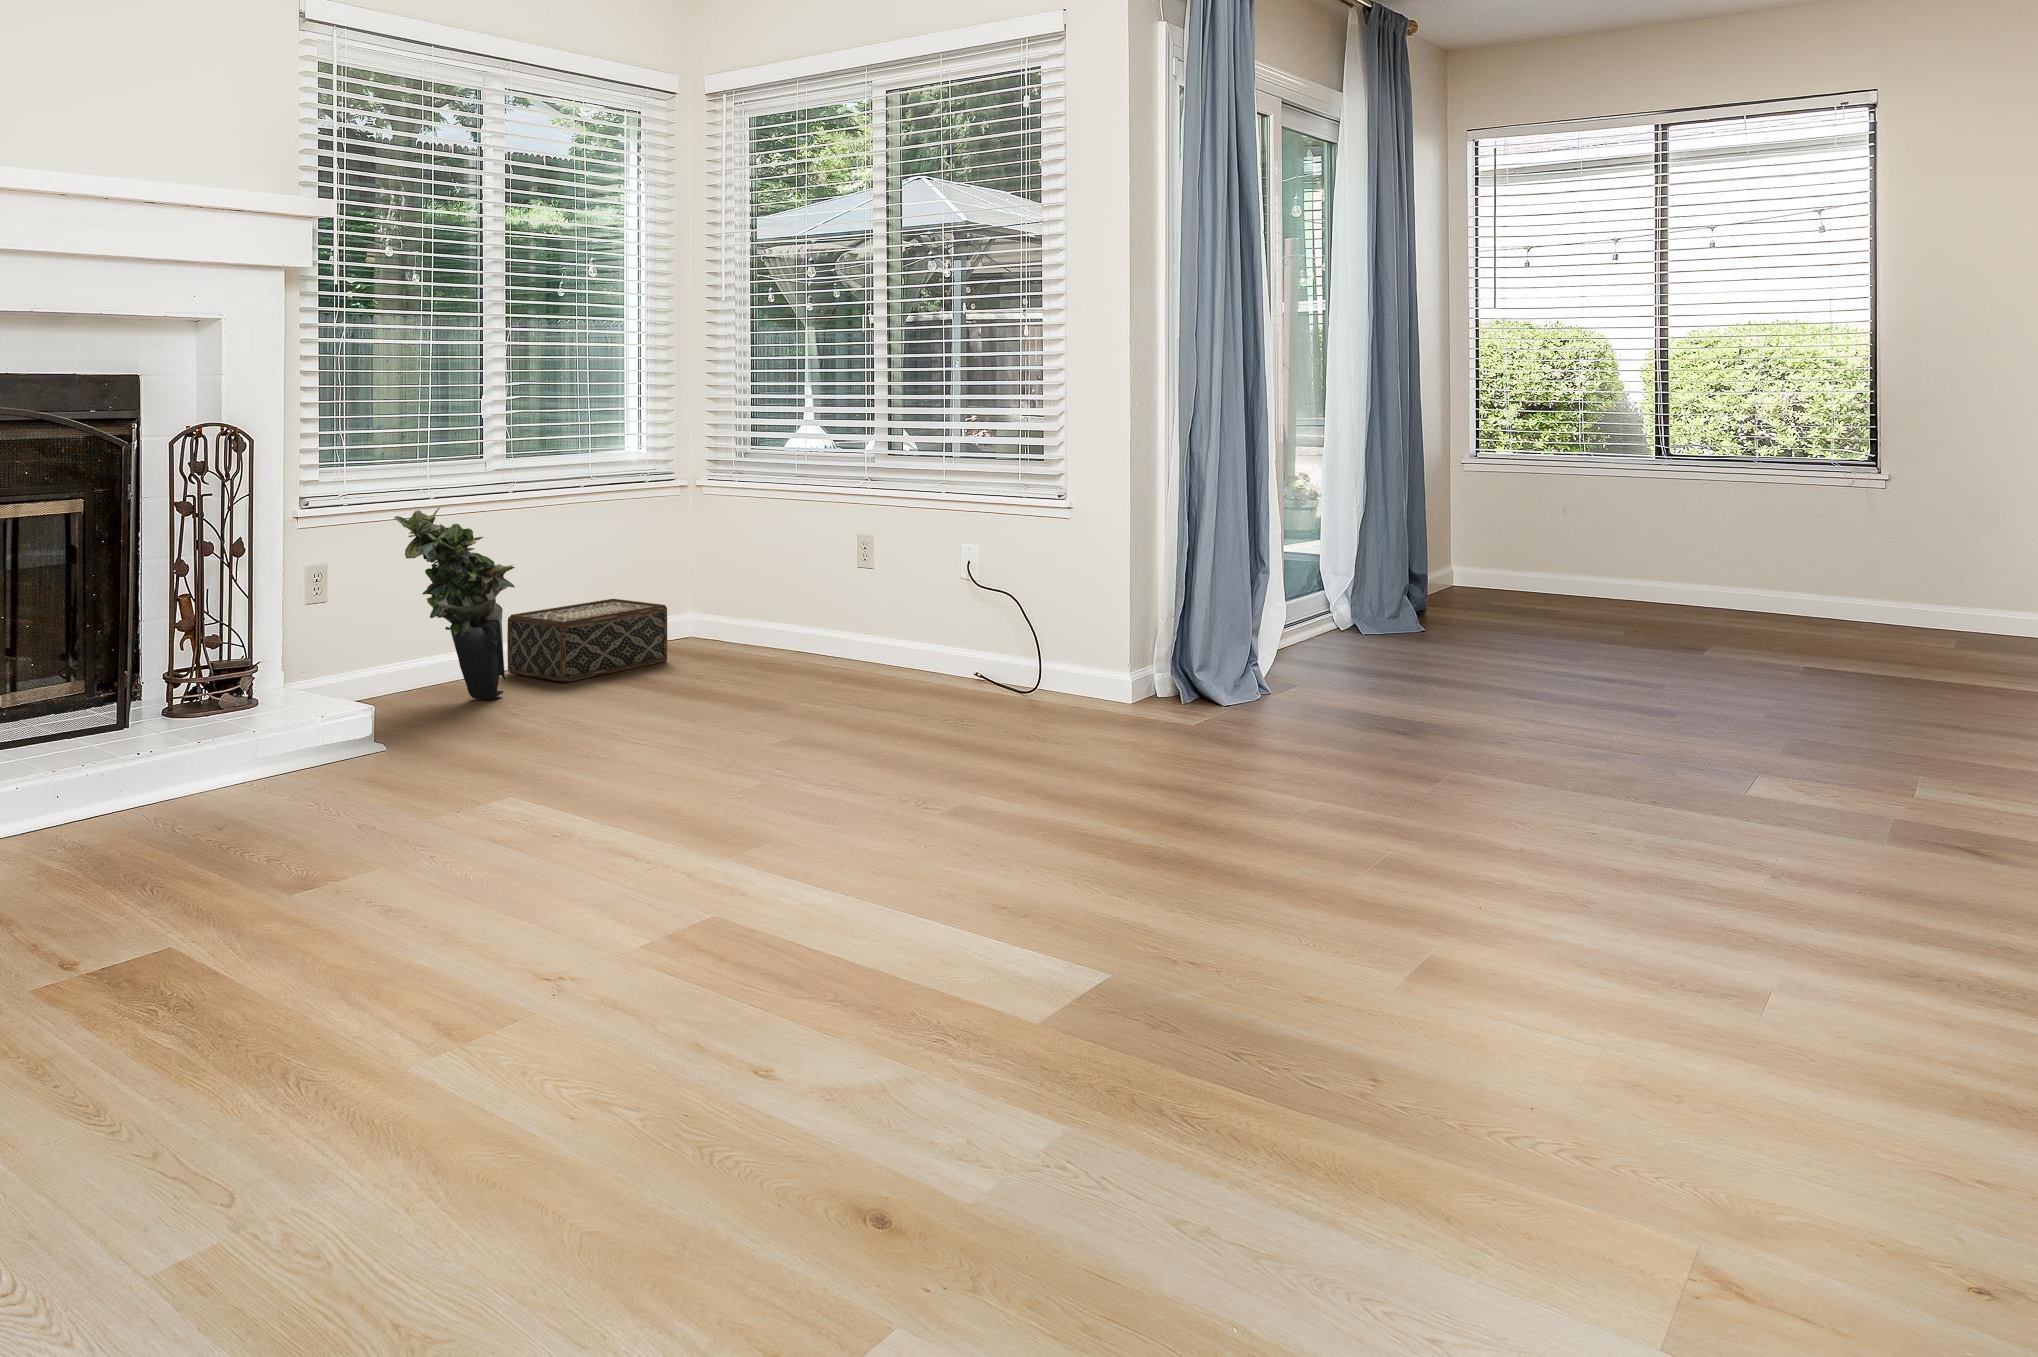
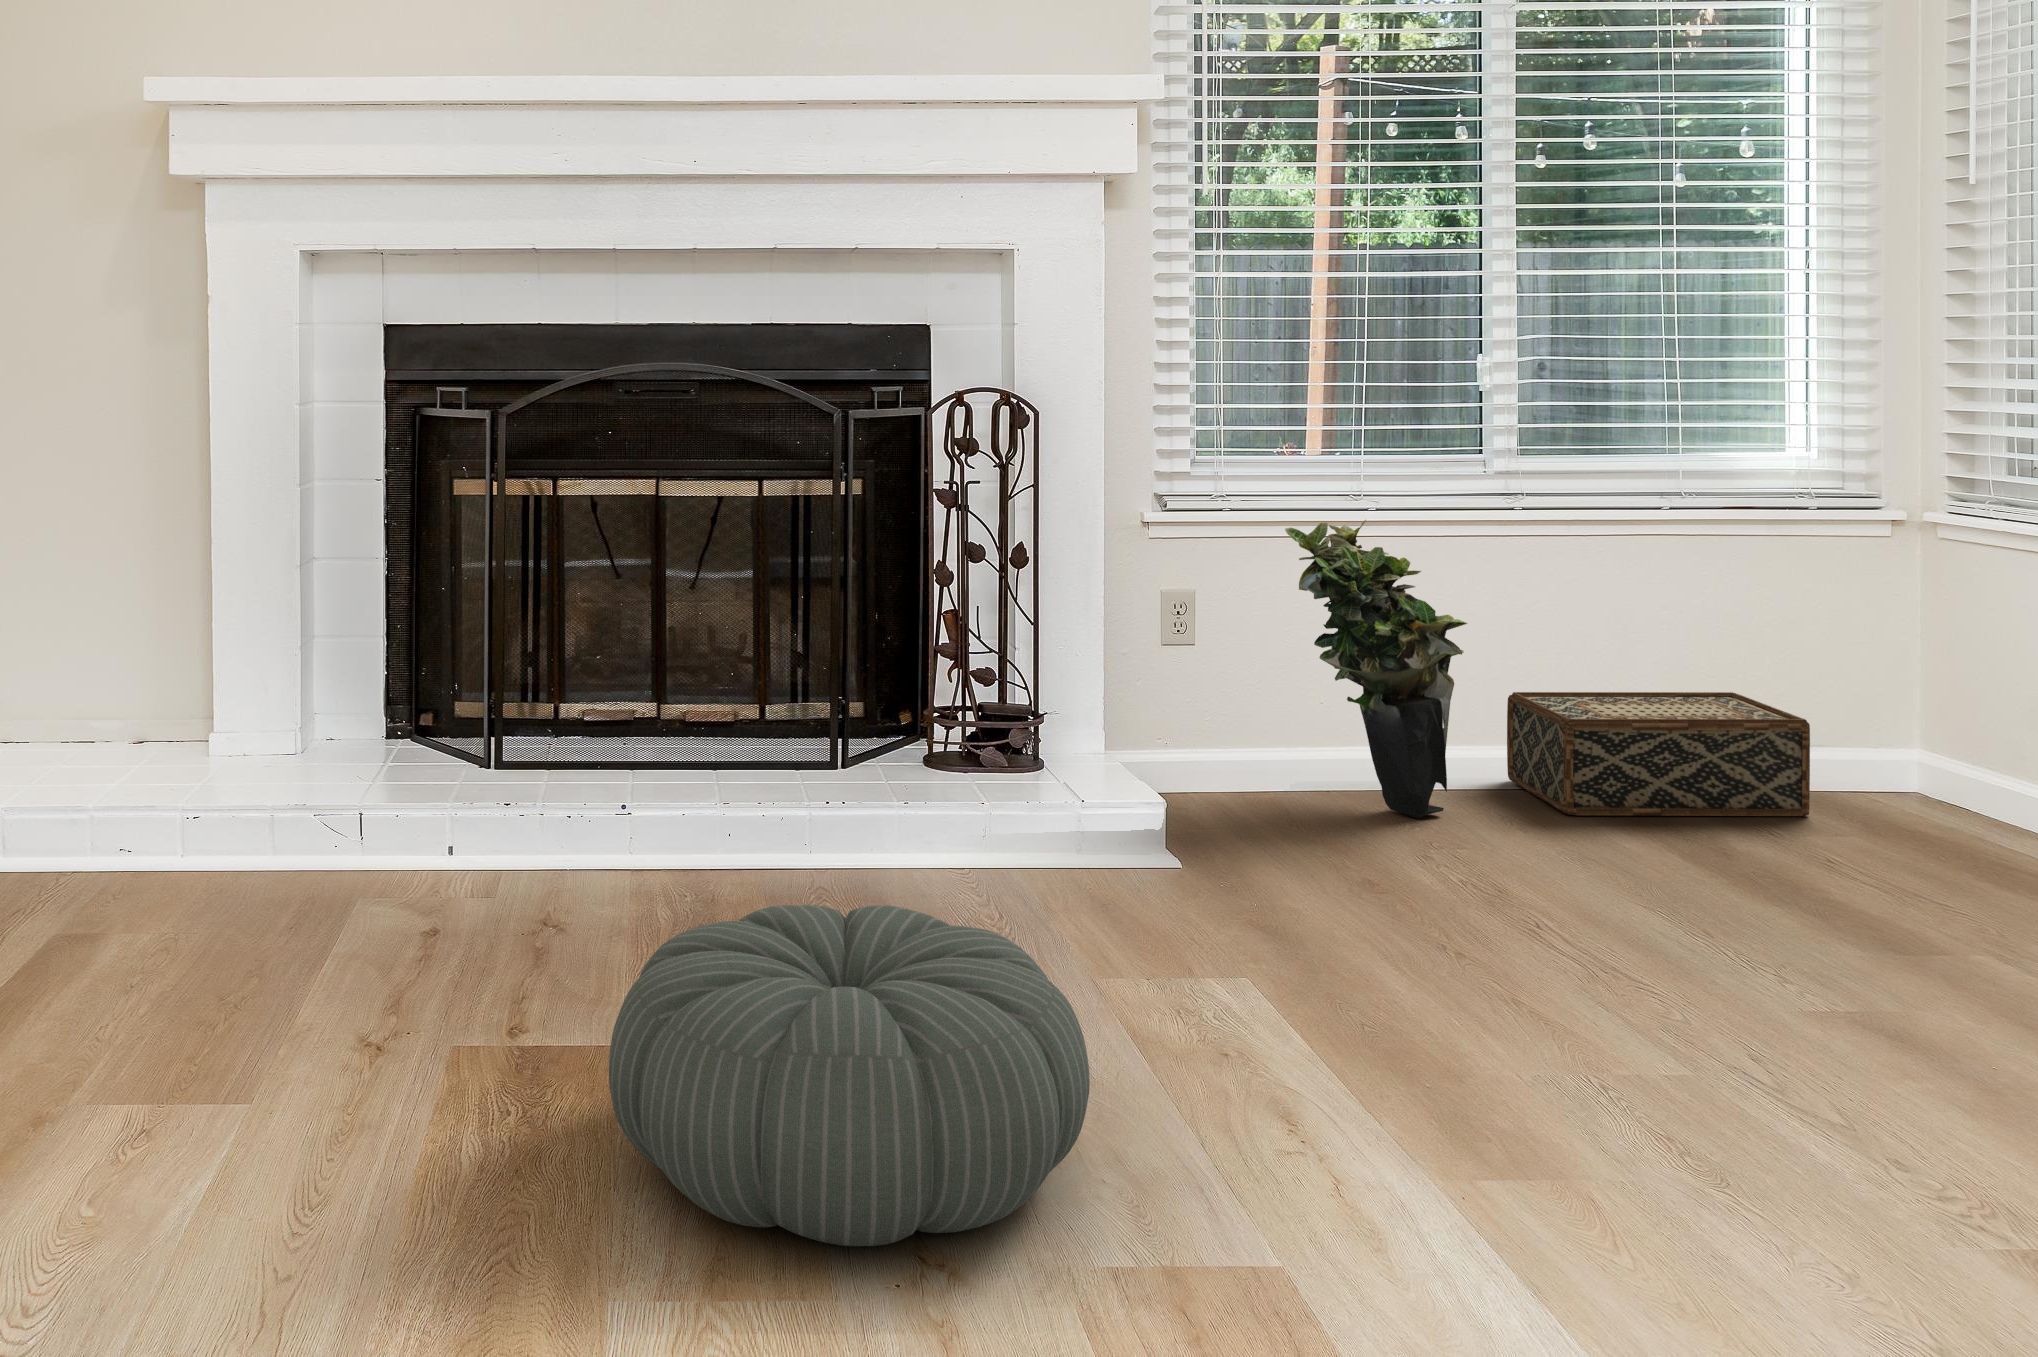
pouf: none [306,754,632,949] -> present [609,905,1090,1246]

